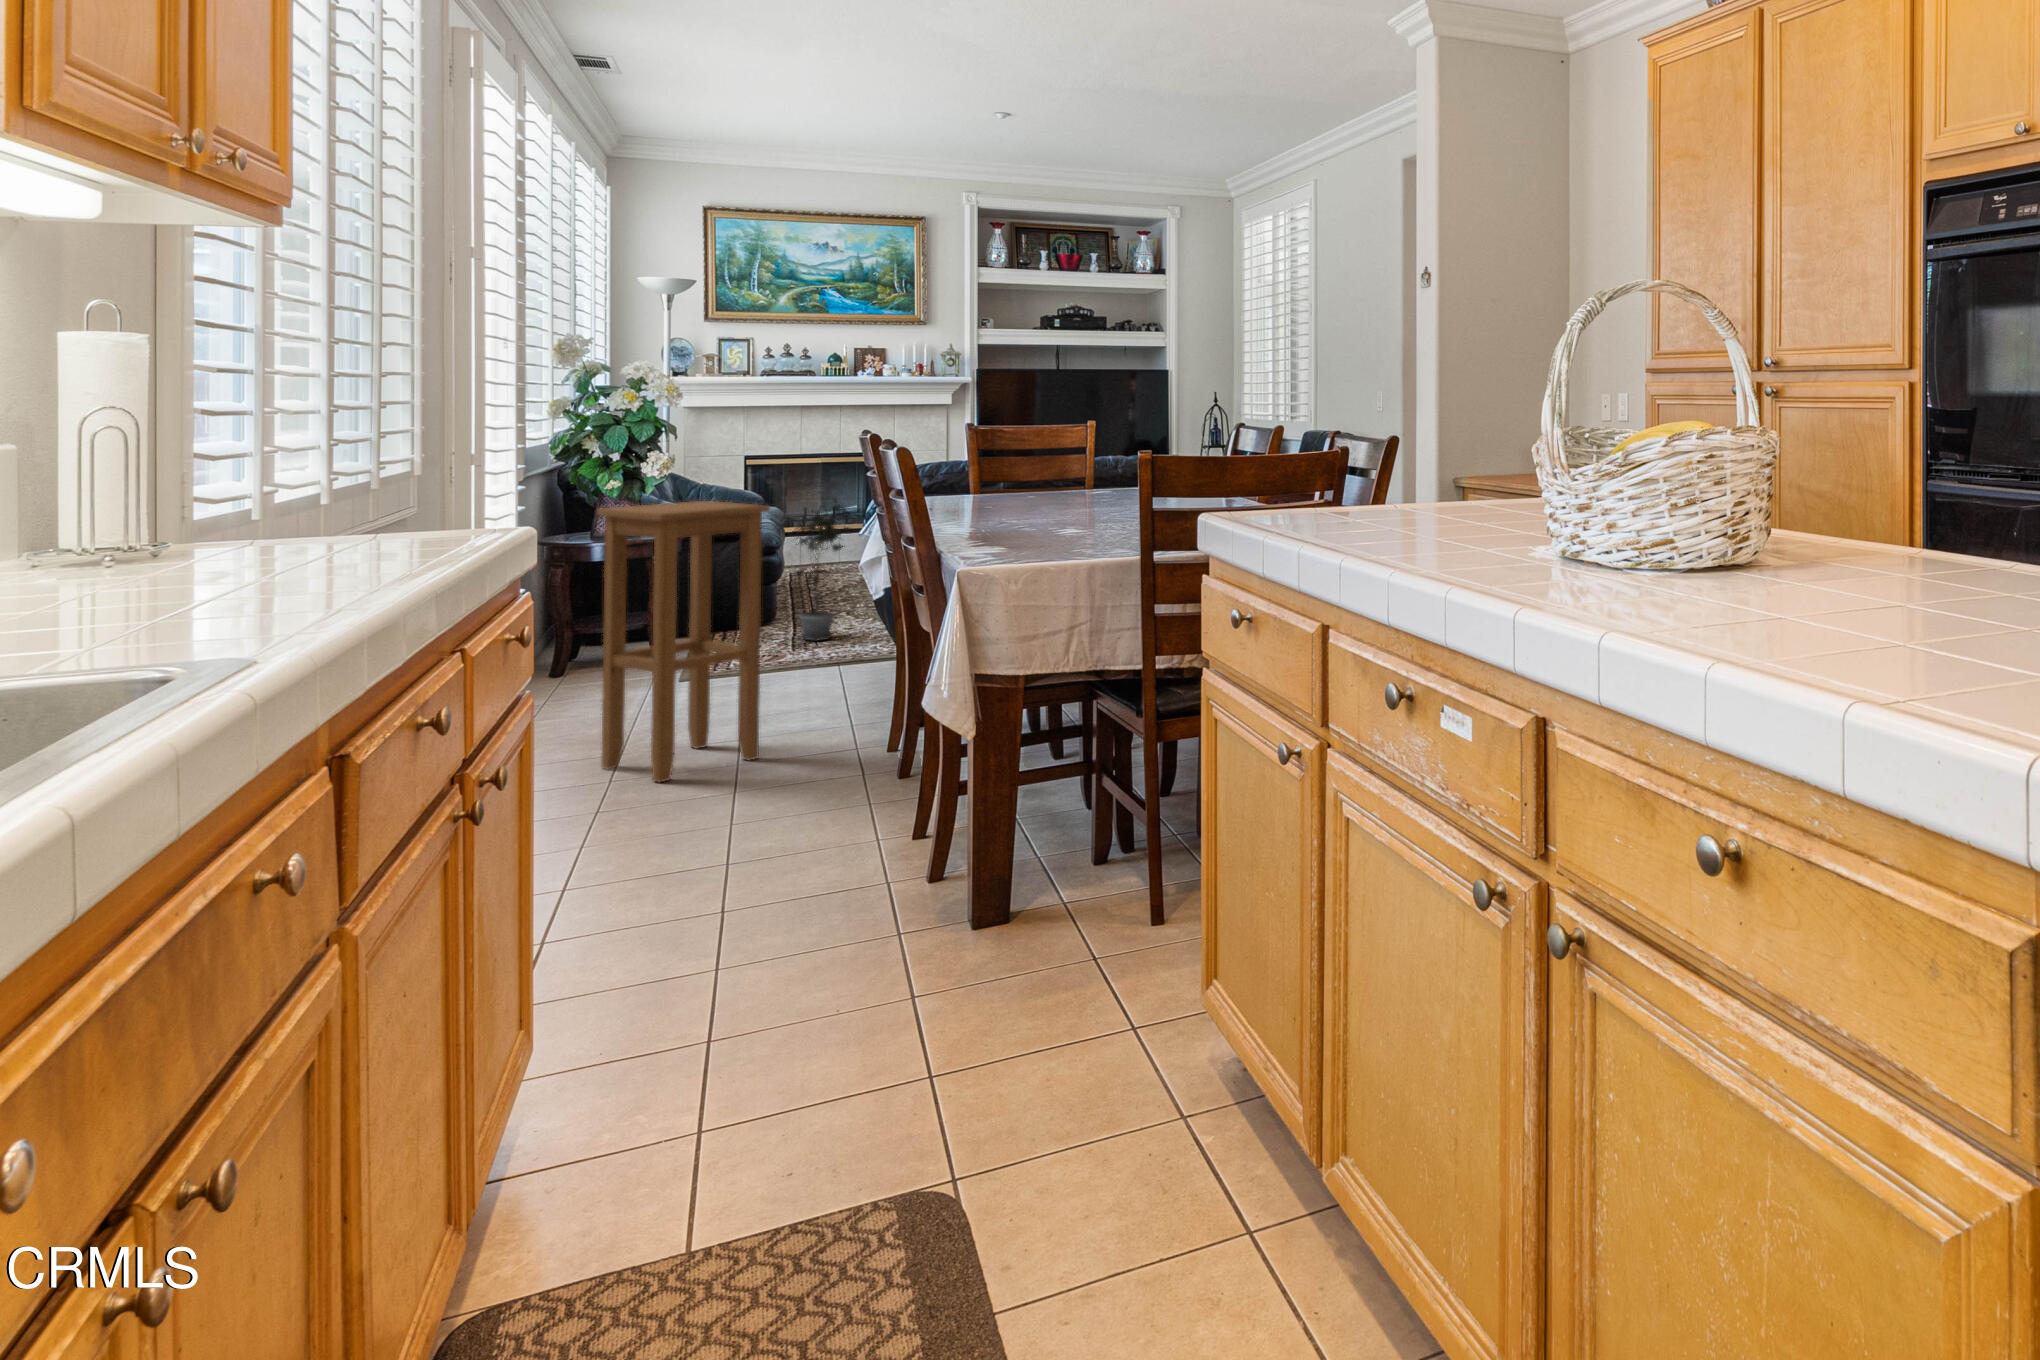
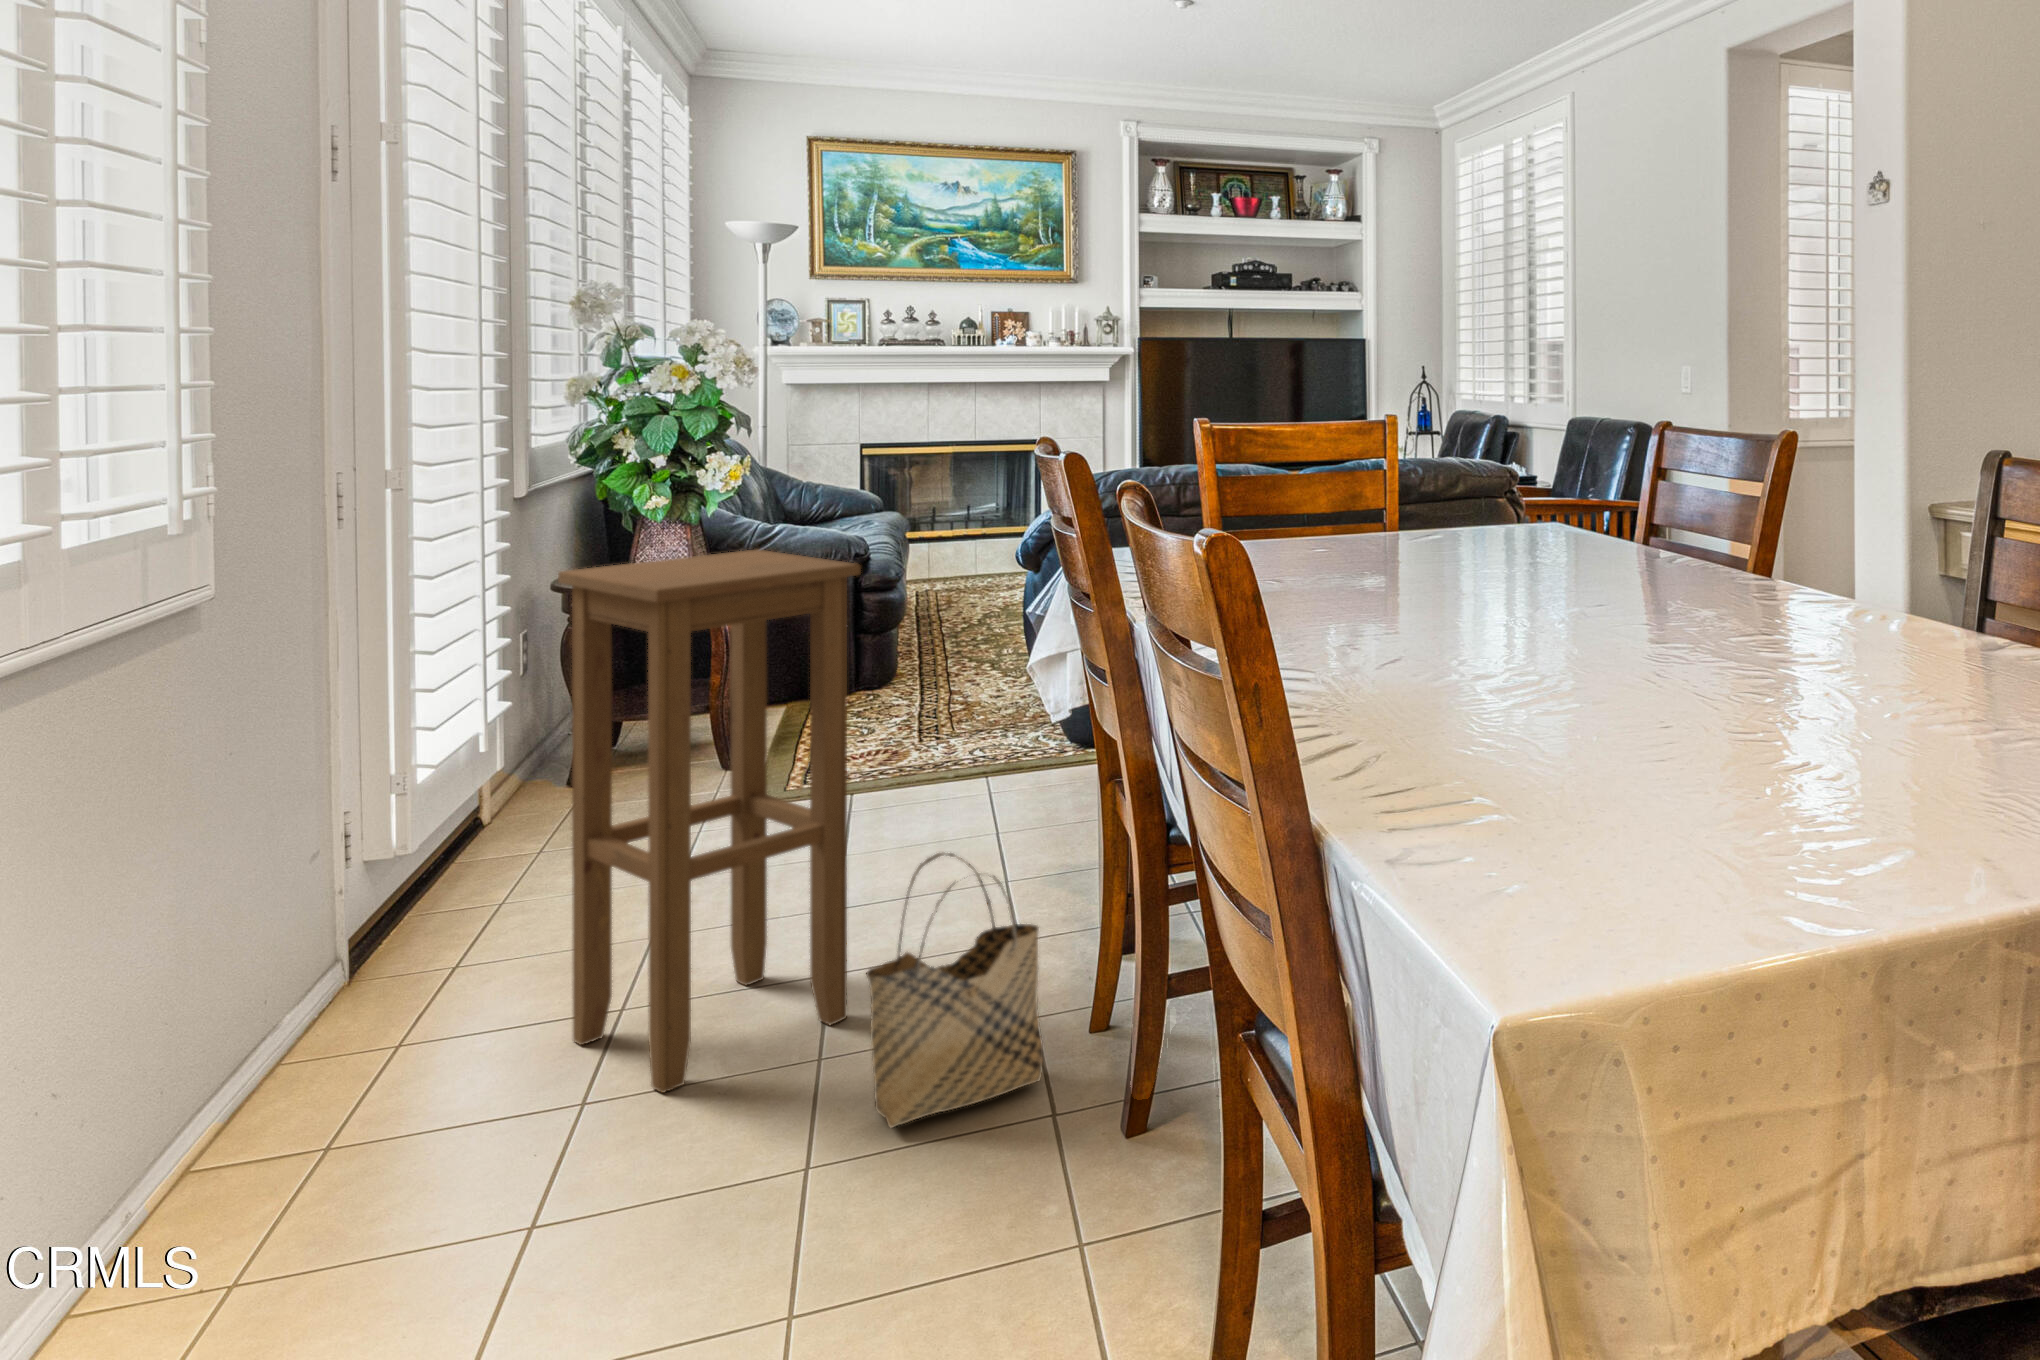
potted plant: present [796,500,851,641] -> none [903,517,998,724]
woven basket: none [774,655,869,788] -> present [866,853,1043,1128]

